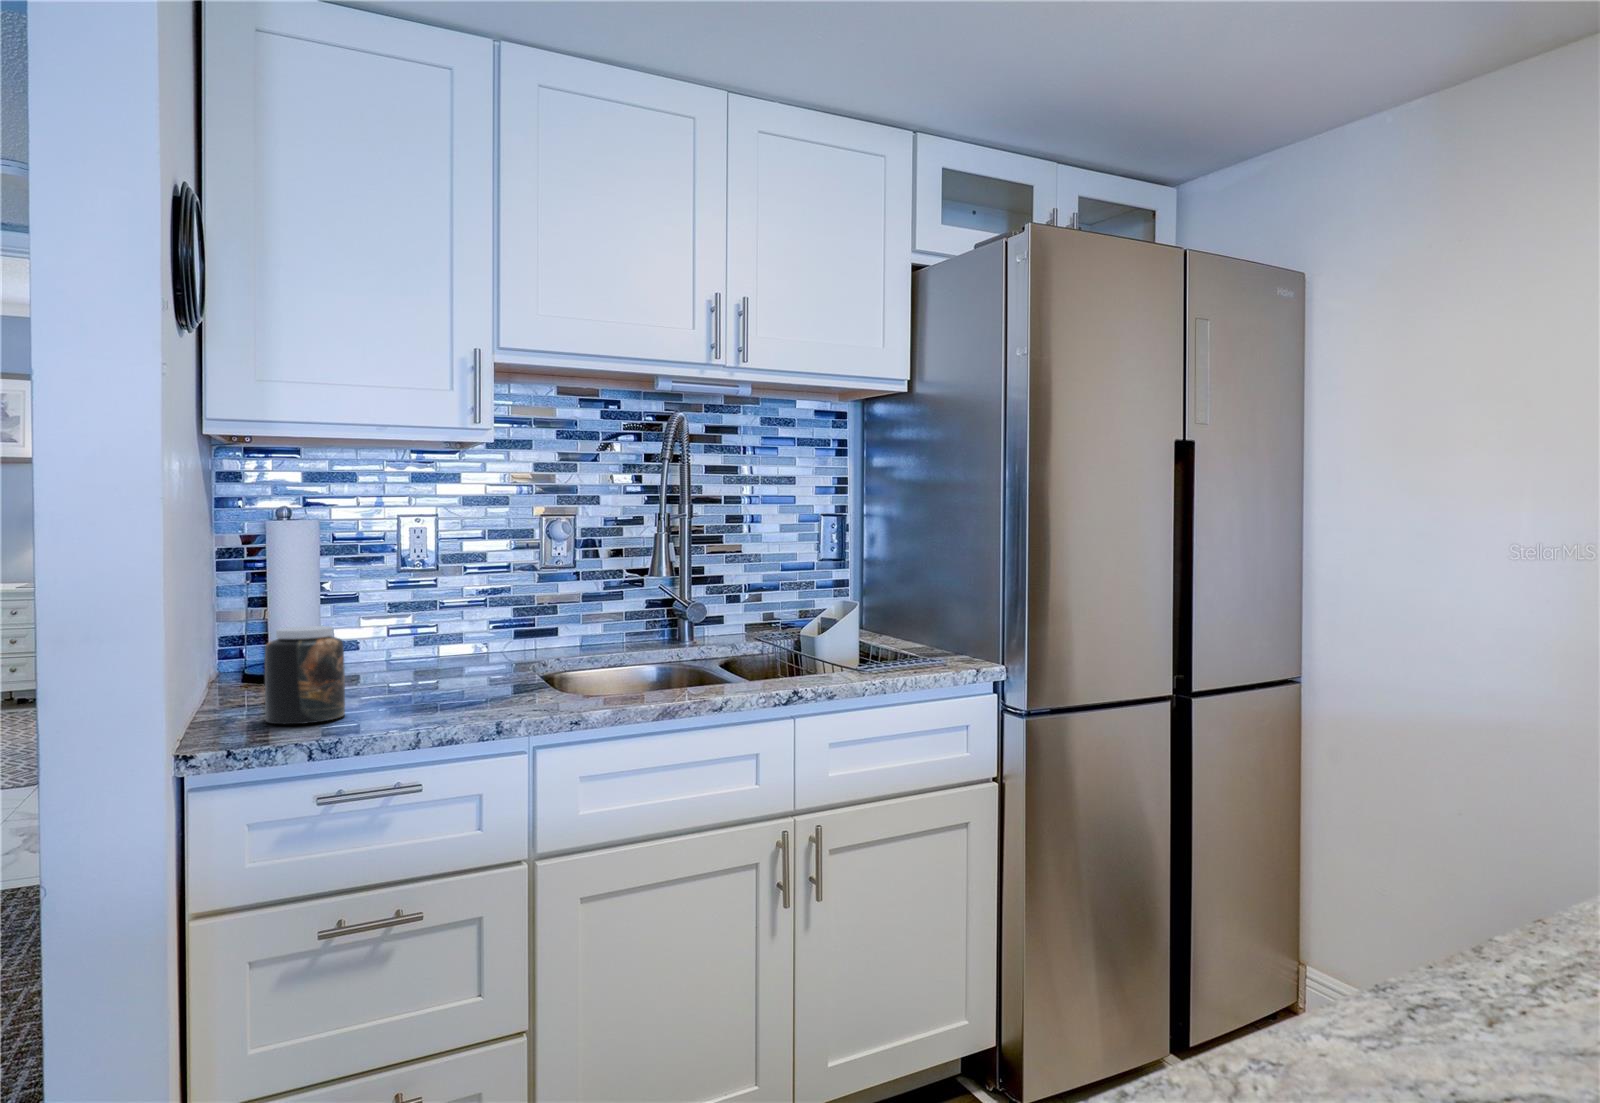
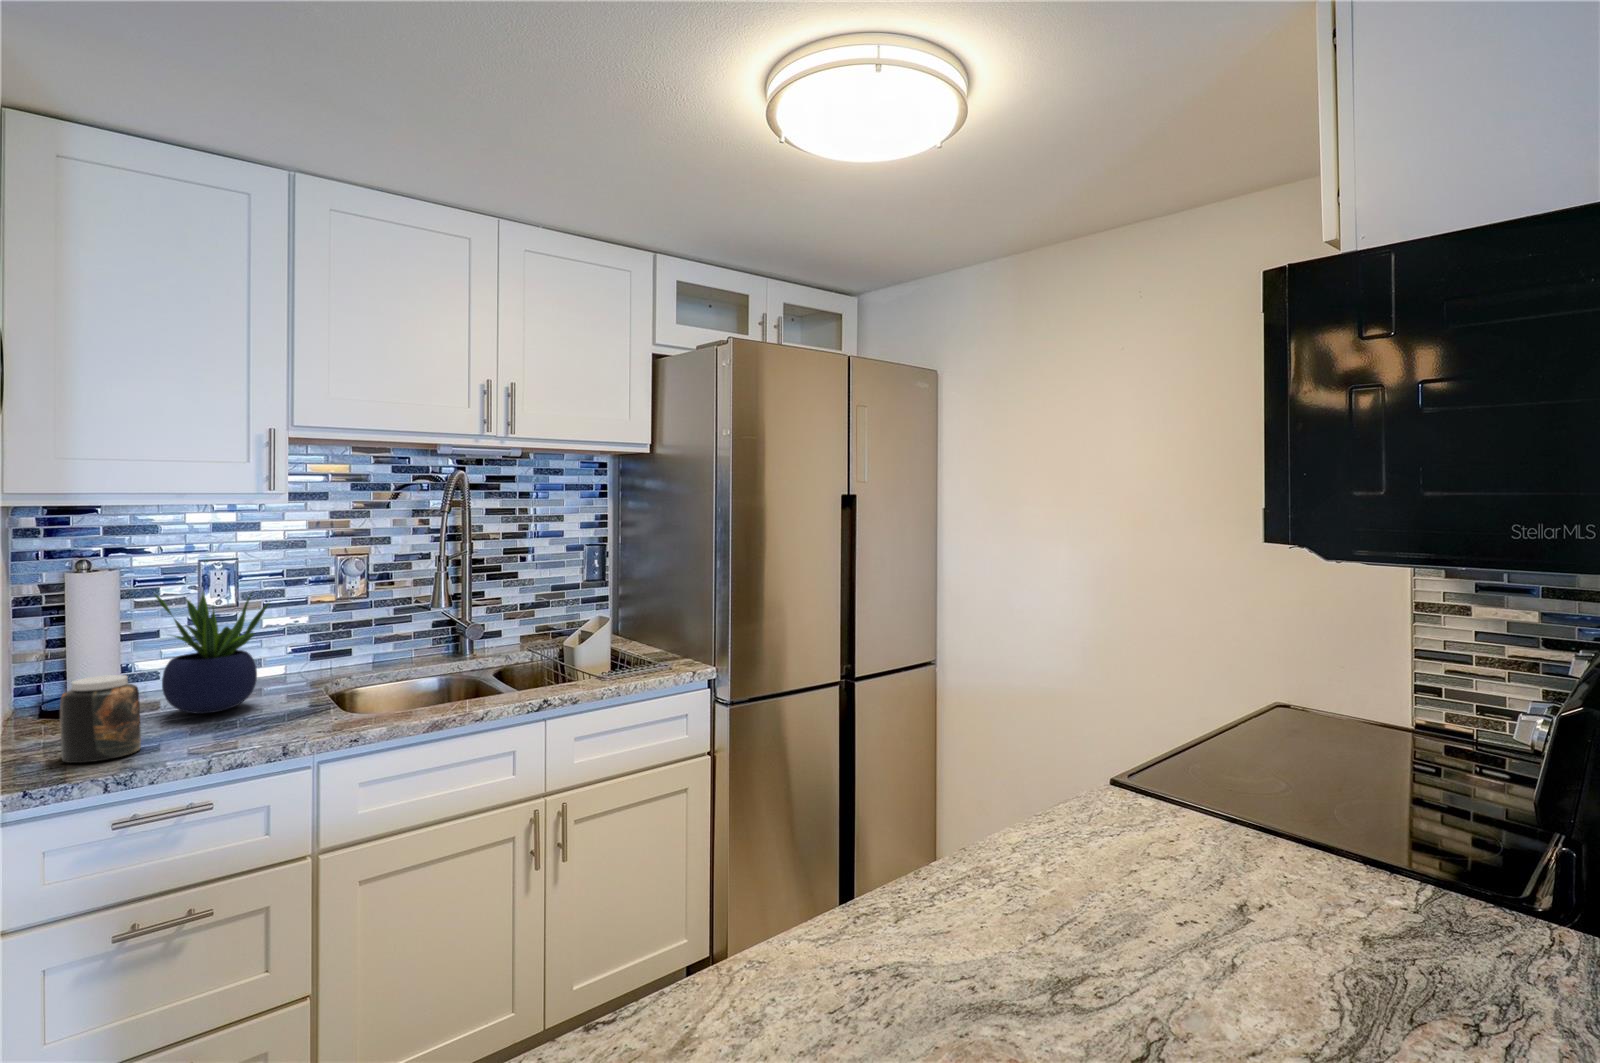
potted plant: none [356,534,478,686] -> present [155,591,269,714]

